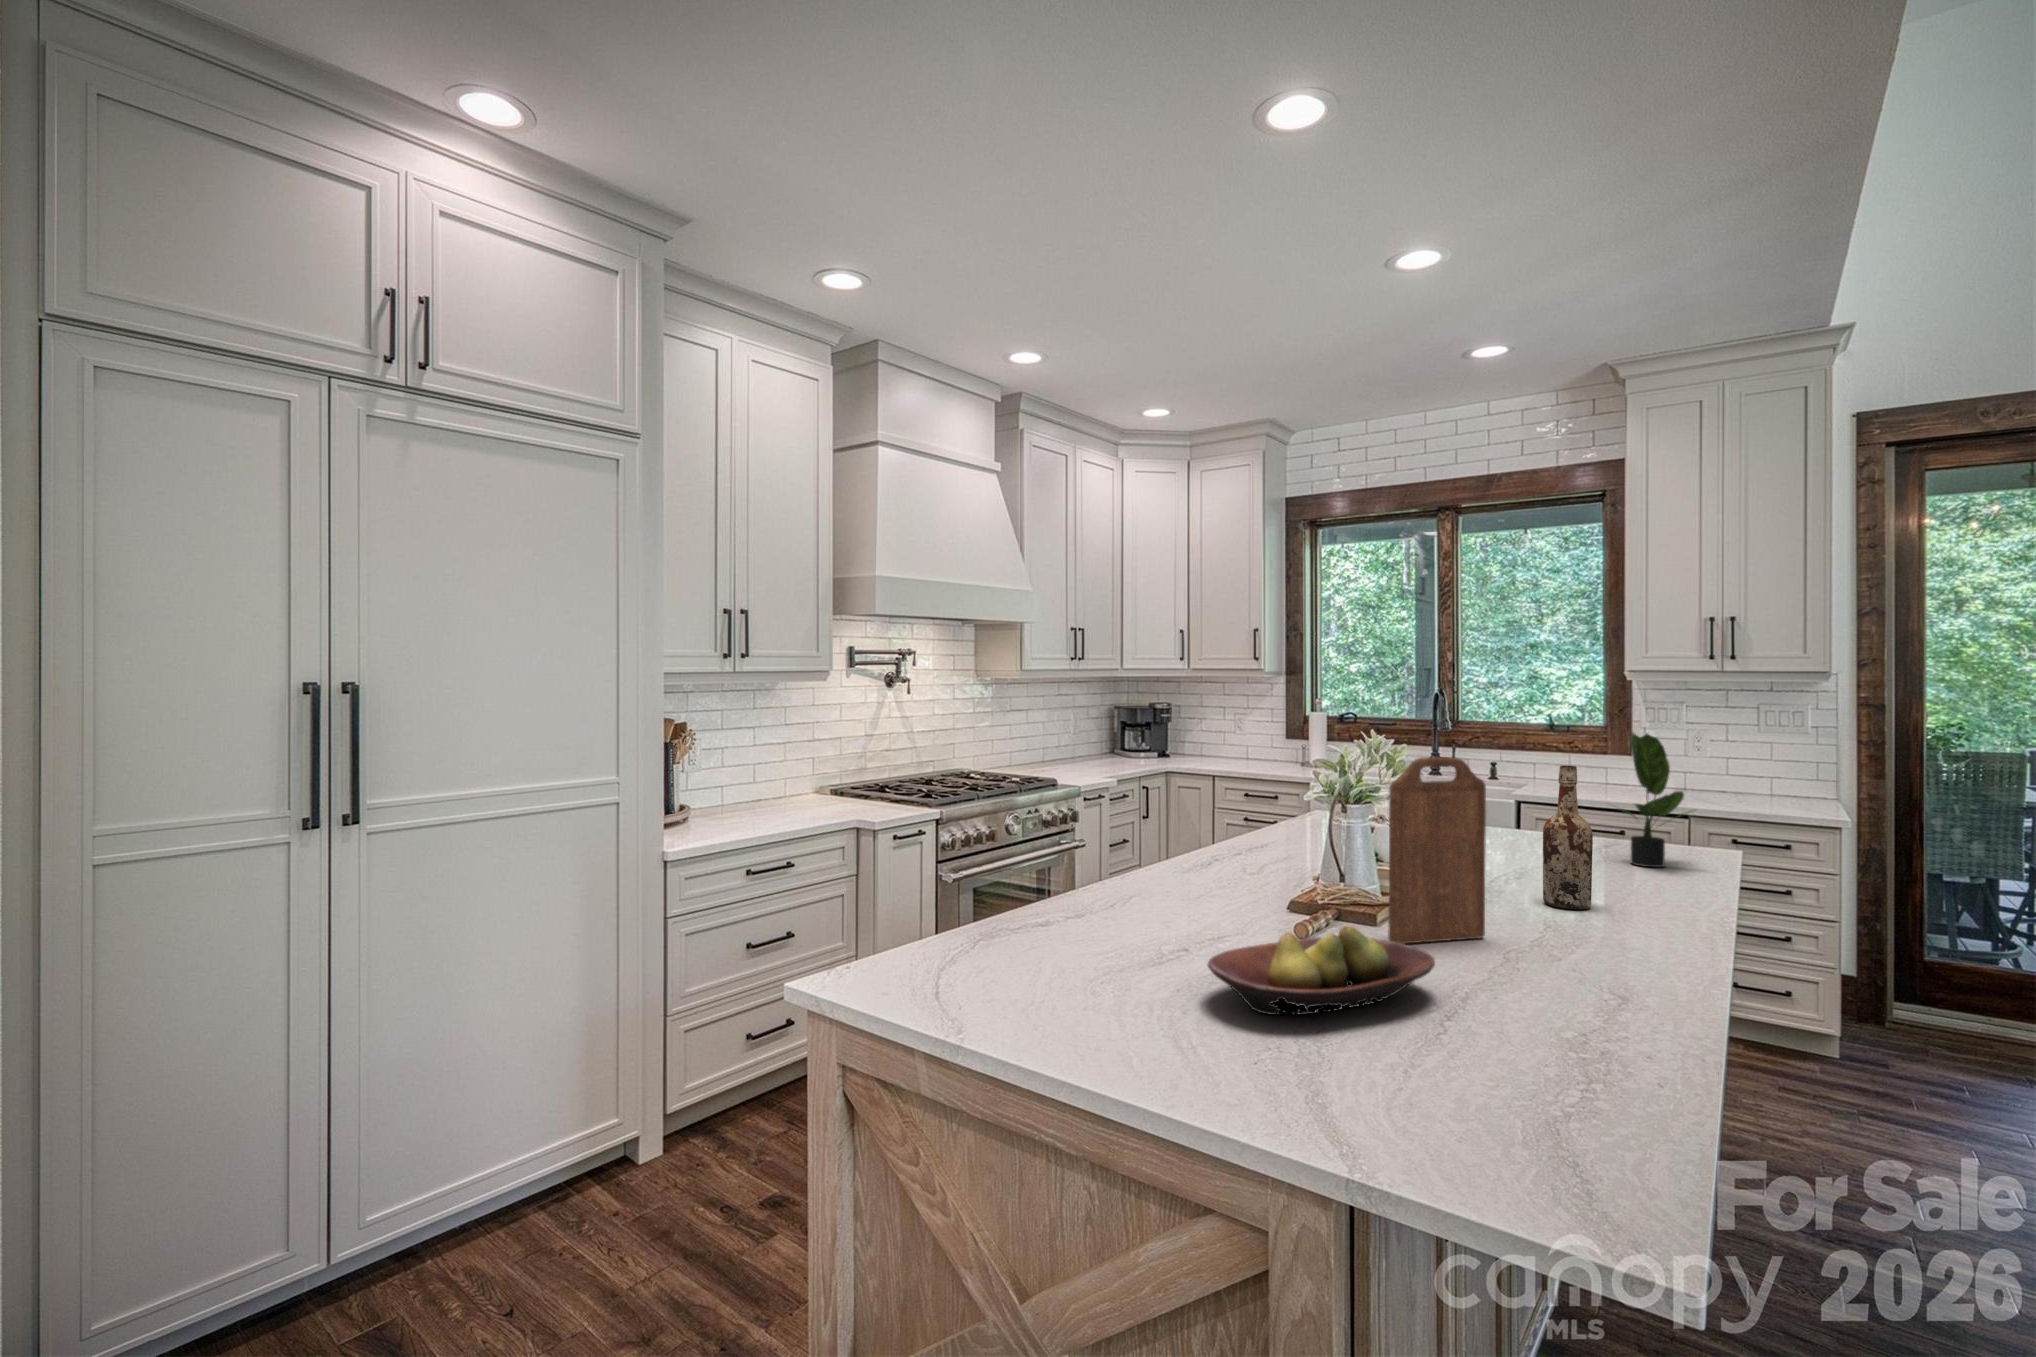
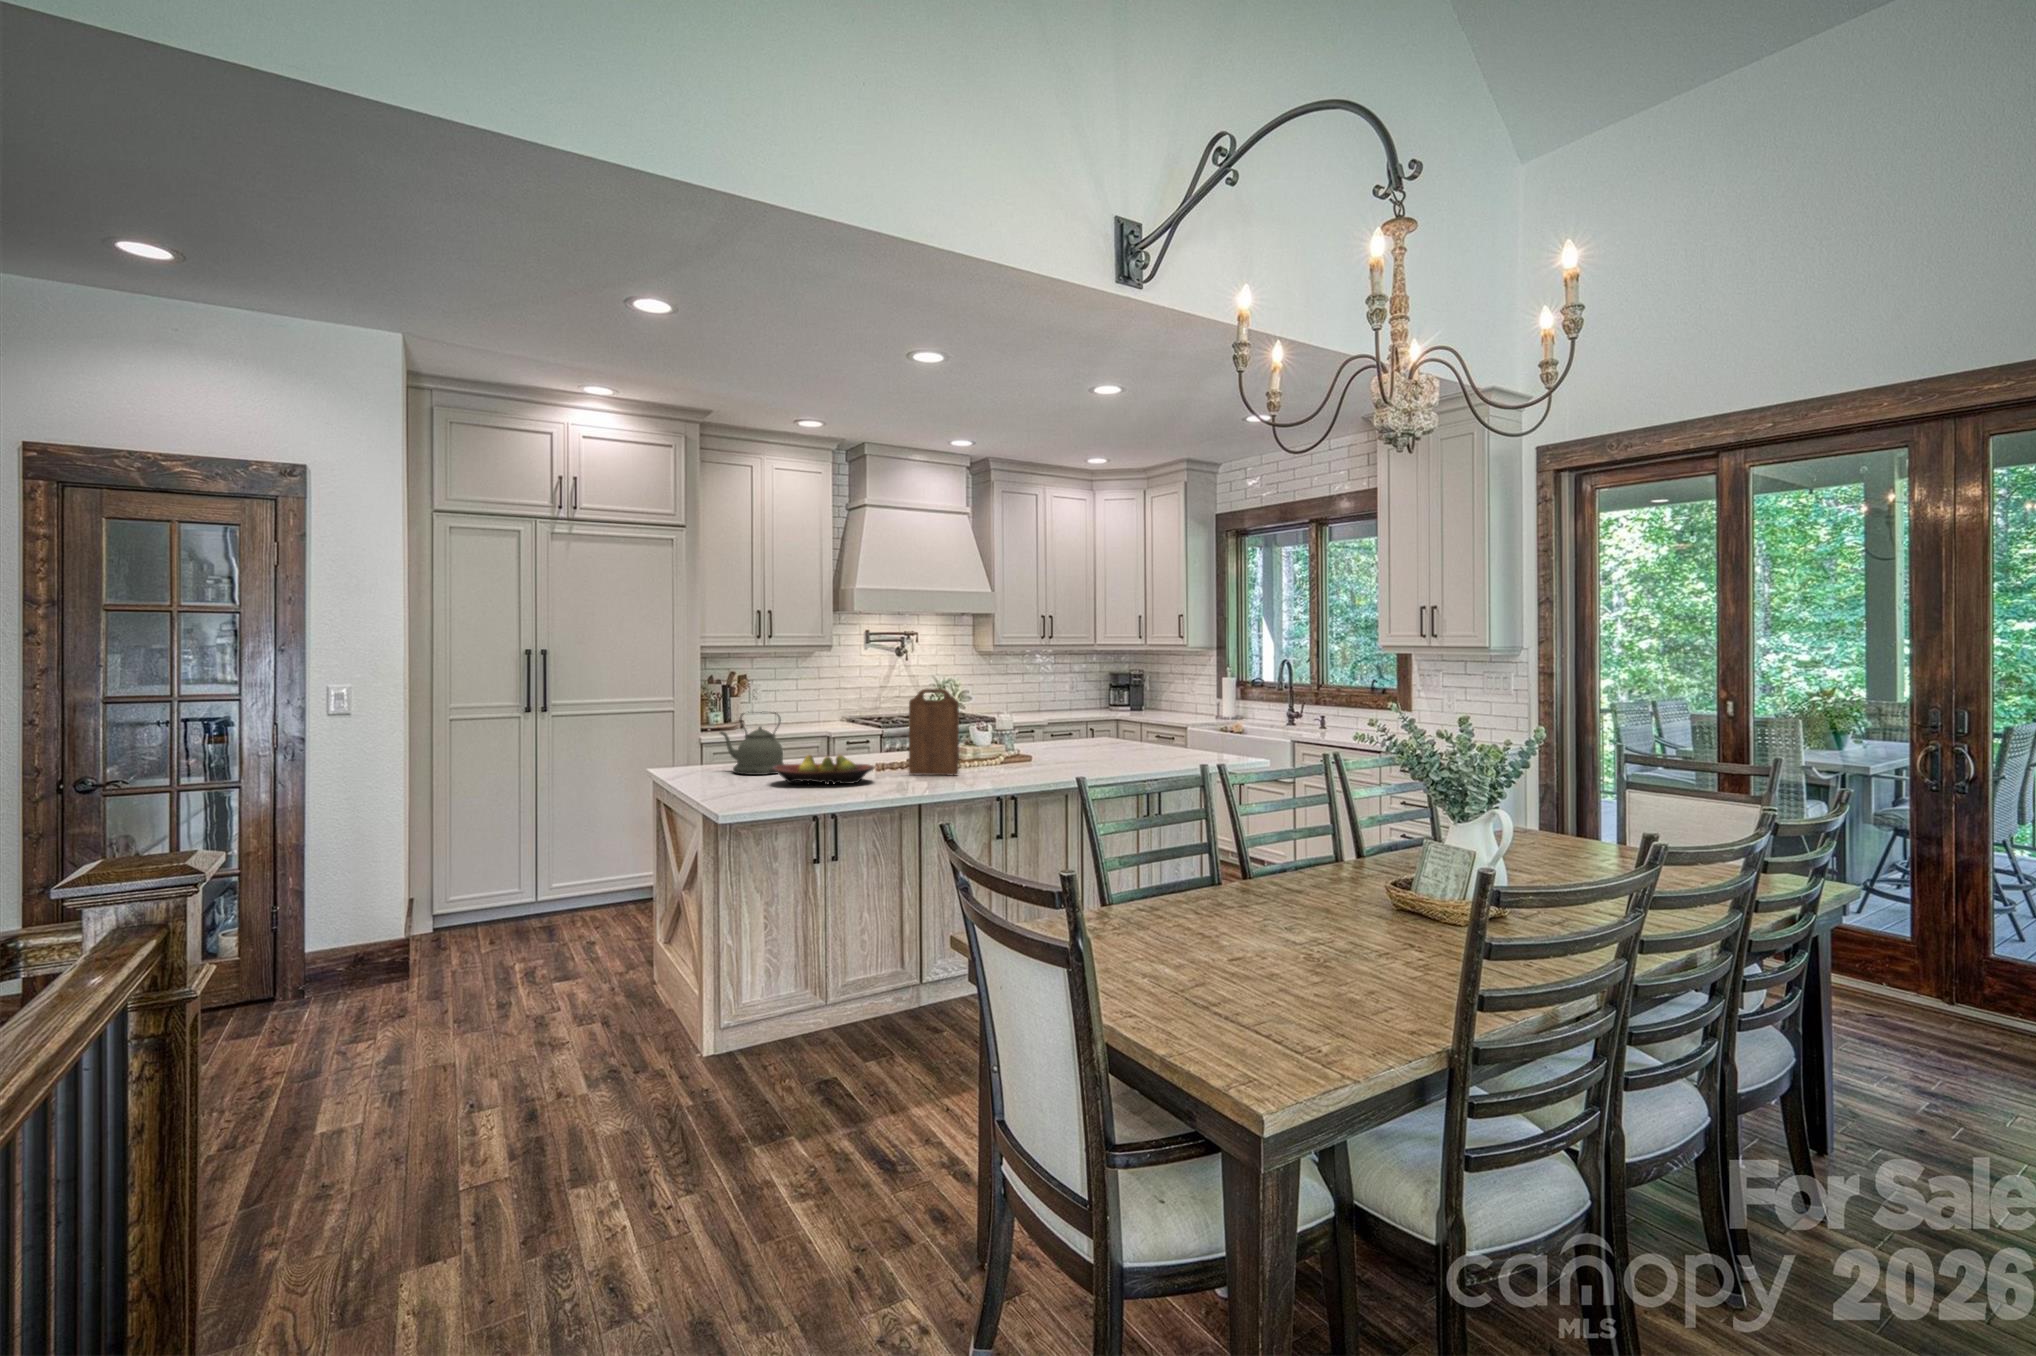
potted plant: present [1621,733,1684,868] -> none [1156,684,1195,763]
wine bottle: present [1543,765,1593,909] -> none [1037,698,1059,771]
kettle: none [961,821,1125,982] -> present [720,712,784,775]

